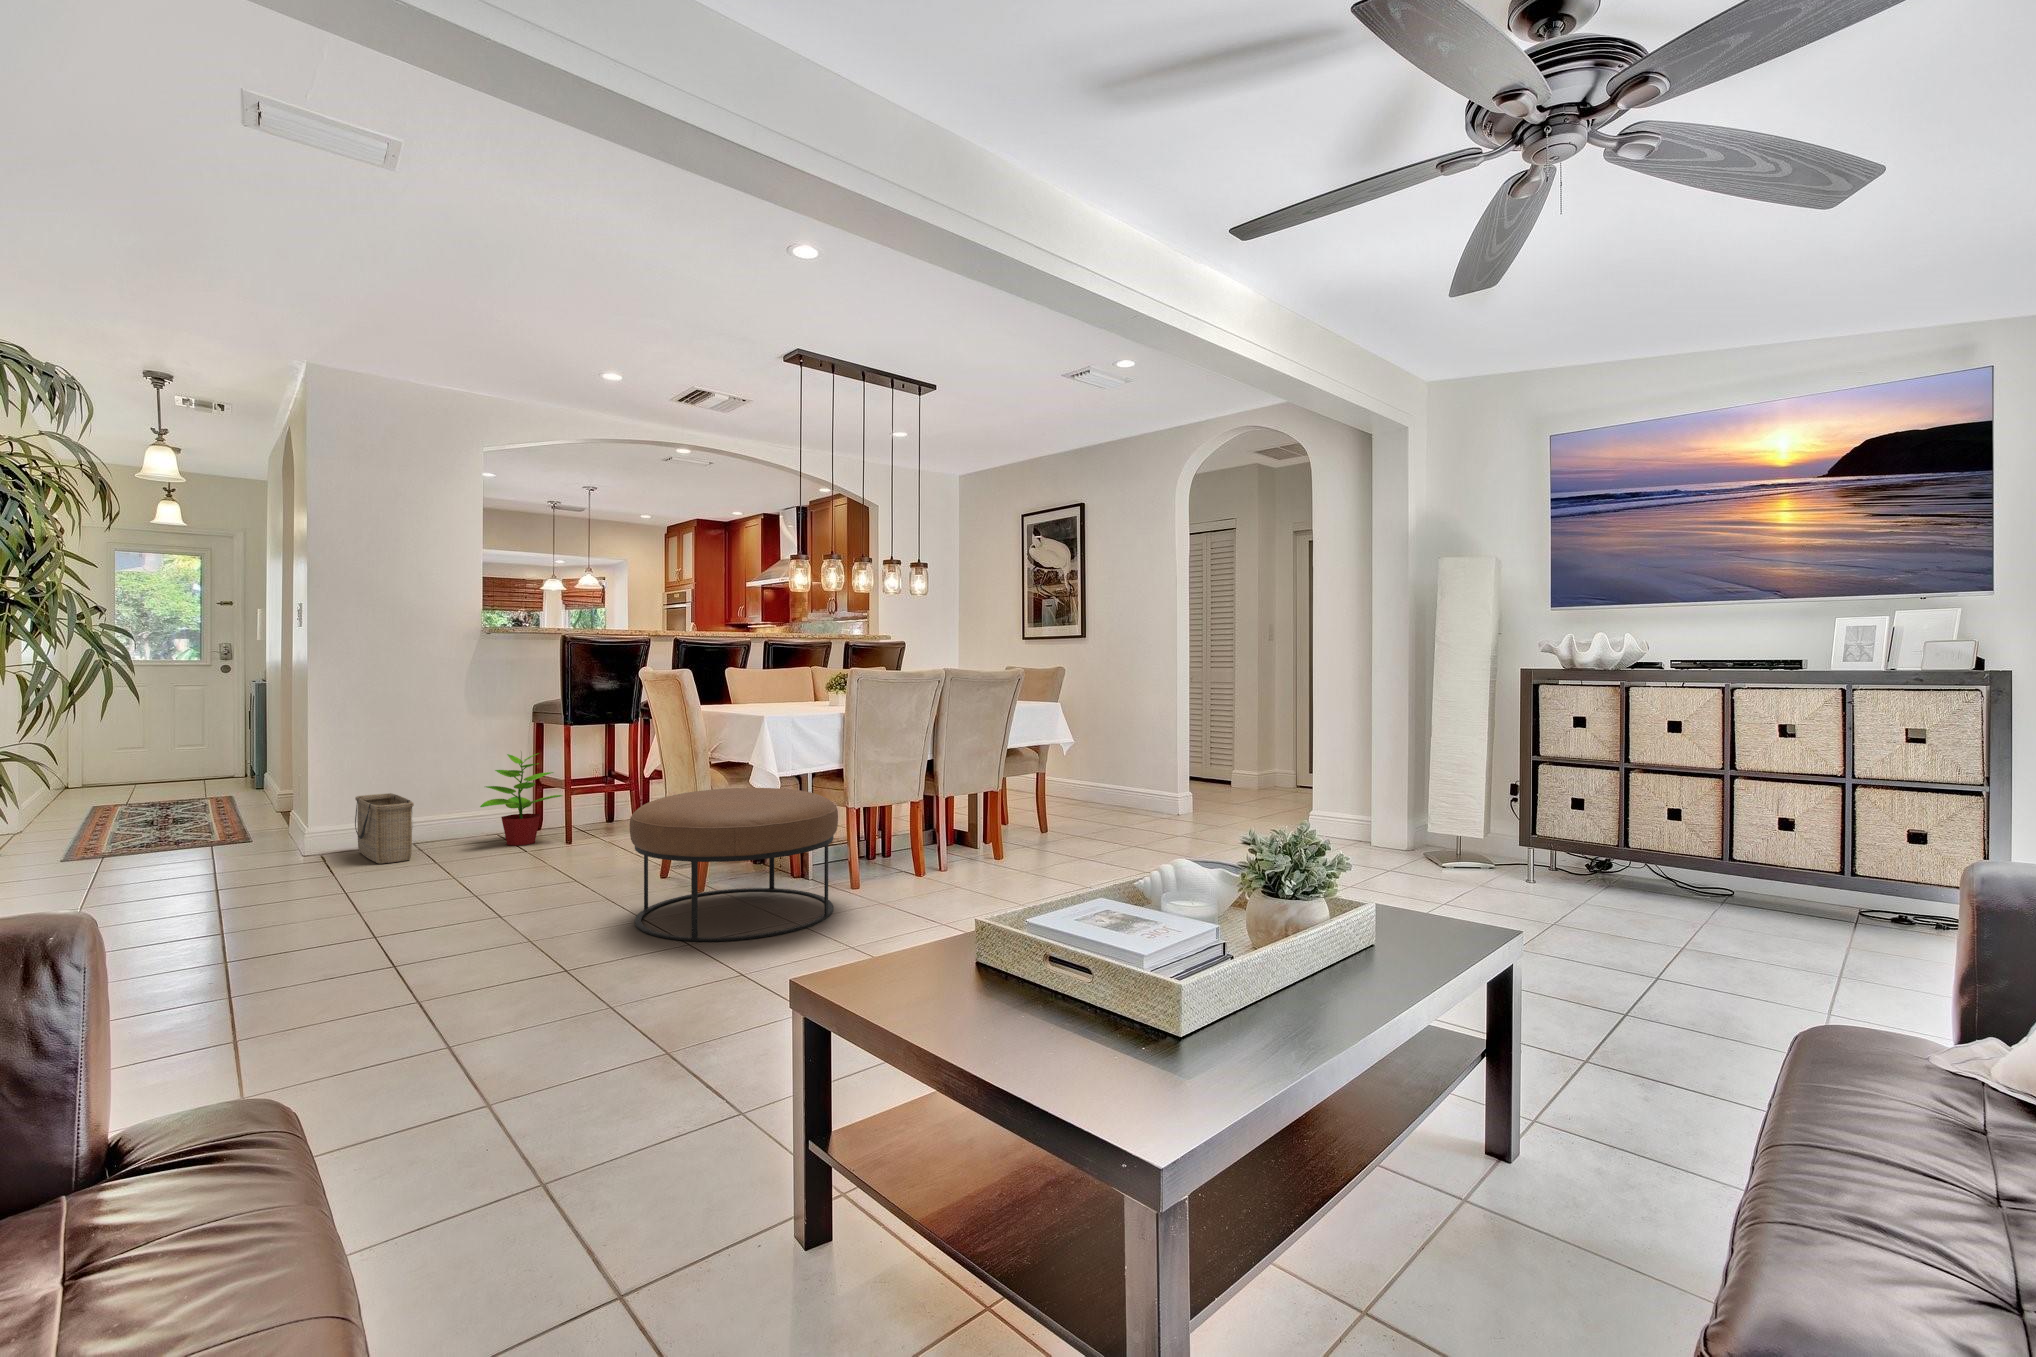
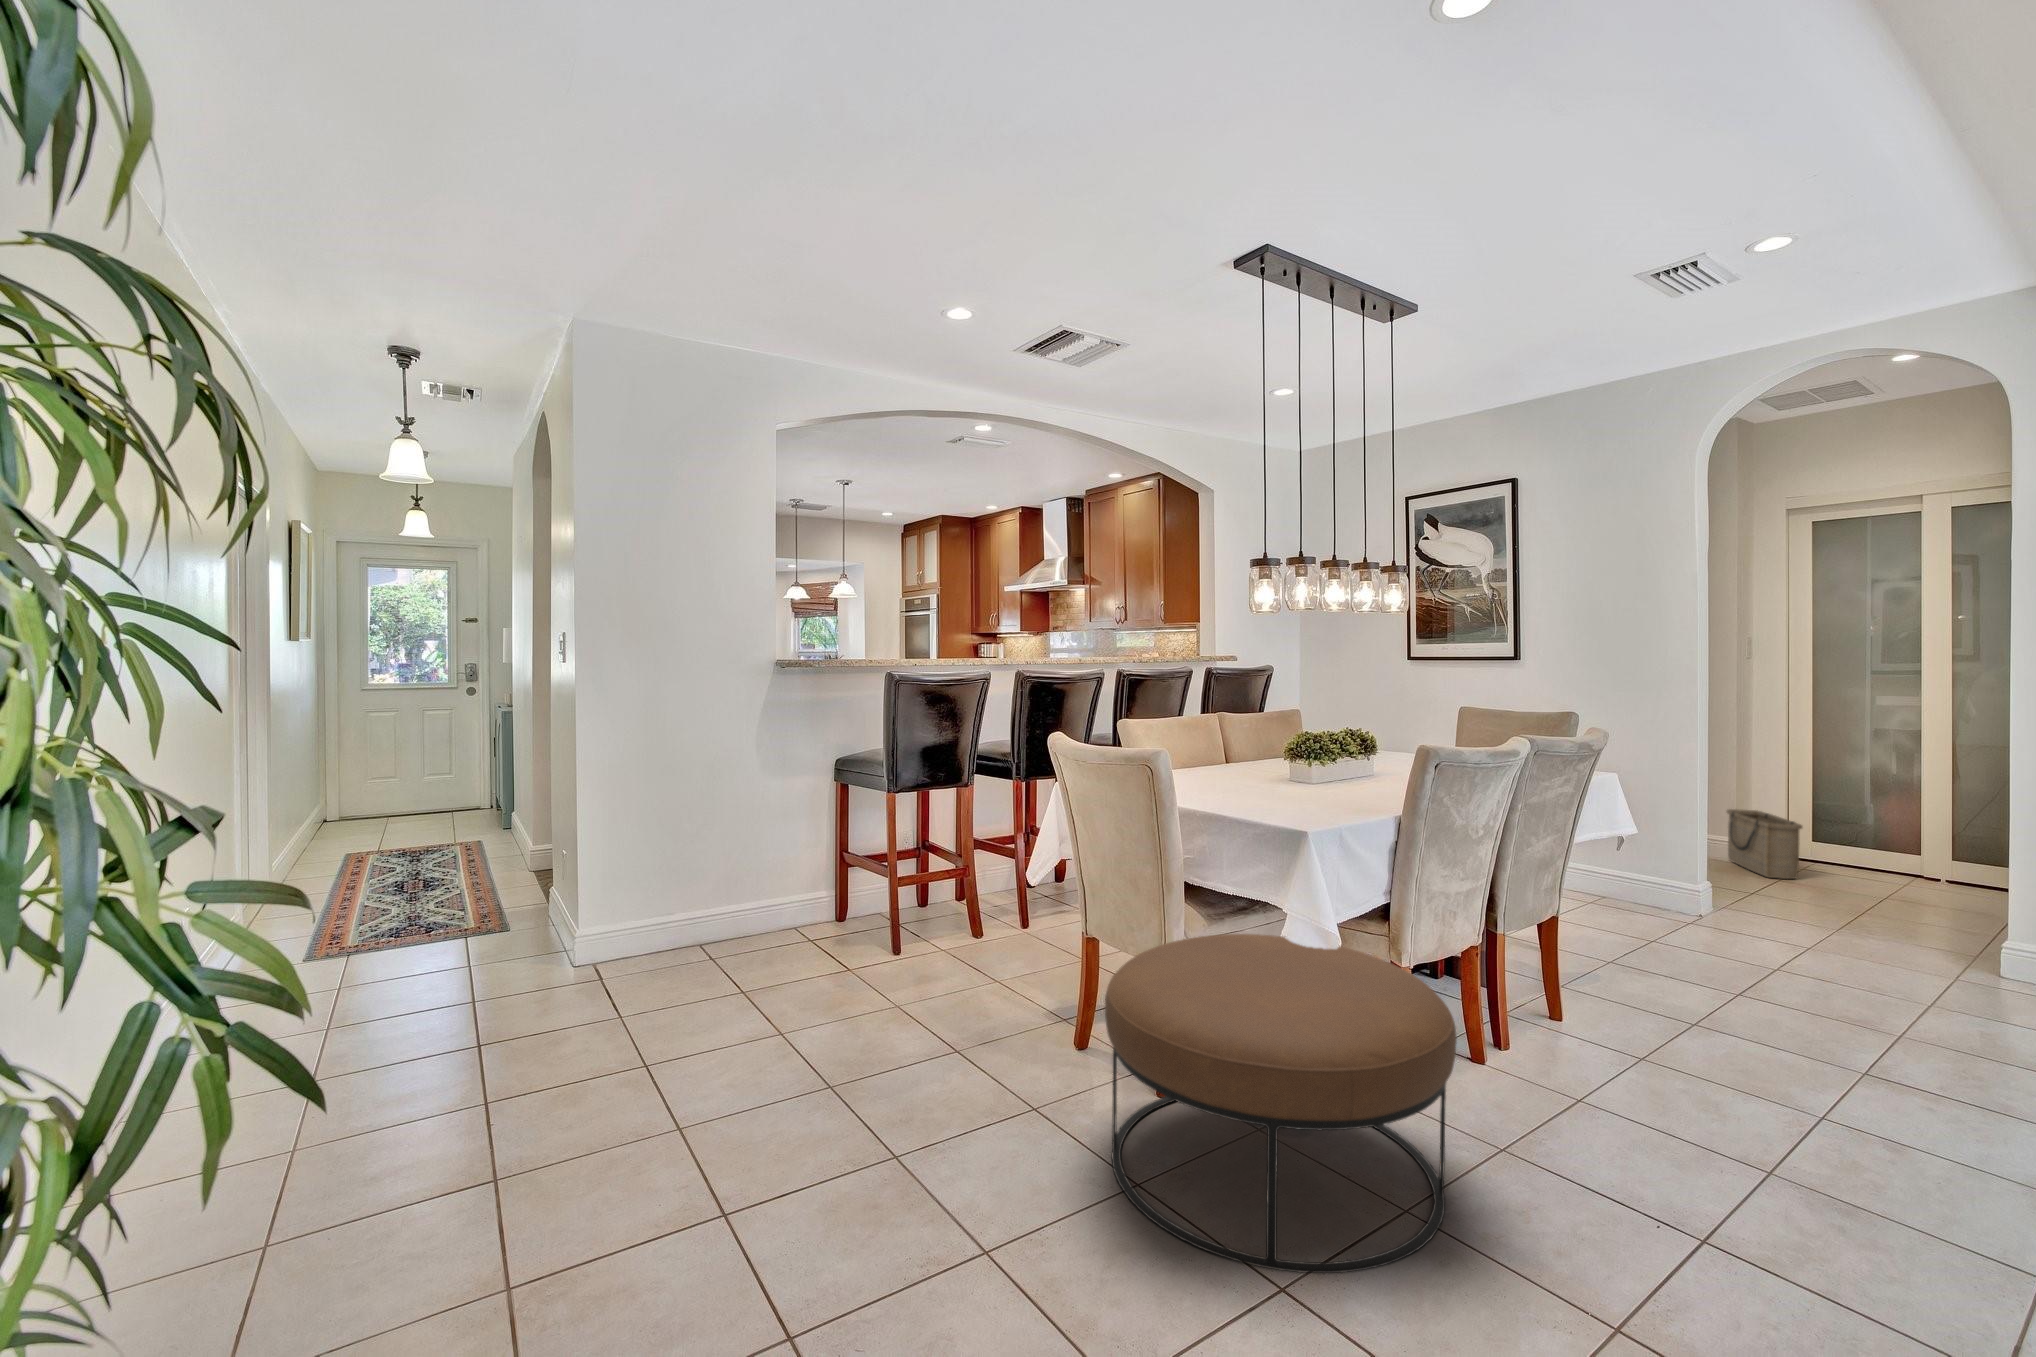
potted plant: present [480,753,562,846] -> none [788,822,889,951]
basket: present [355,793,414,864] -> present [1727,809,1802,879]

